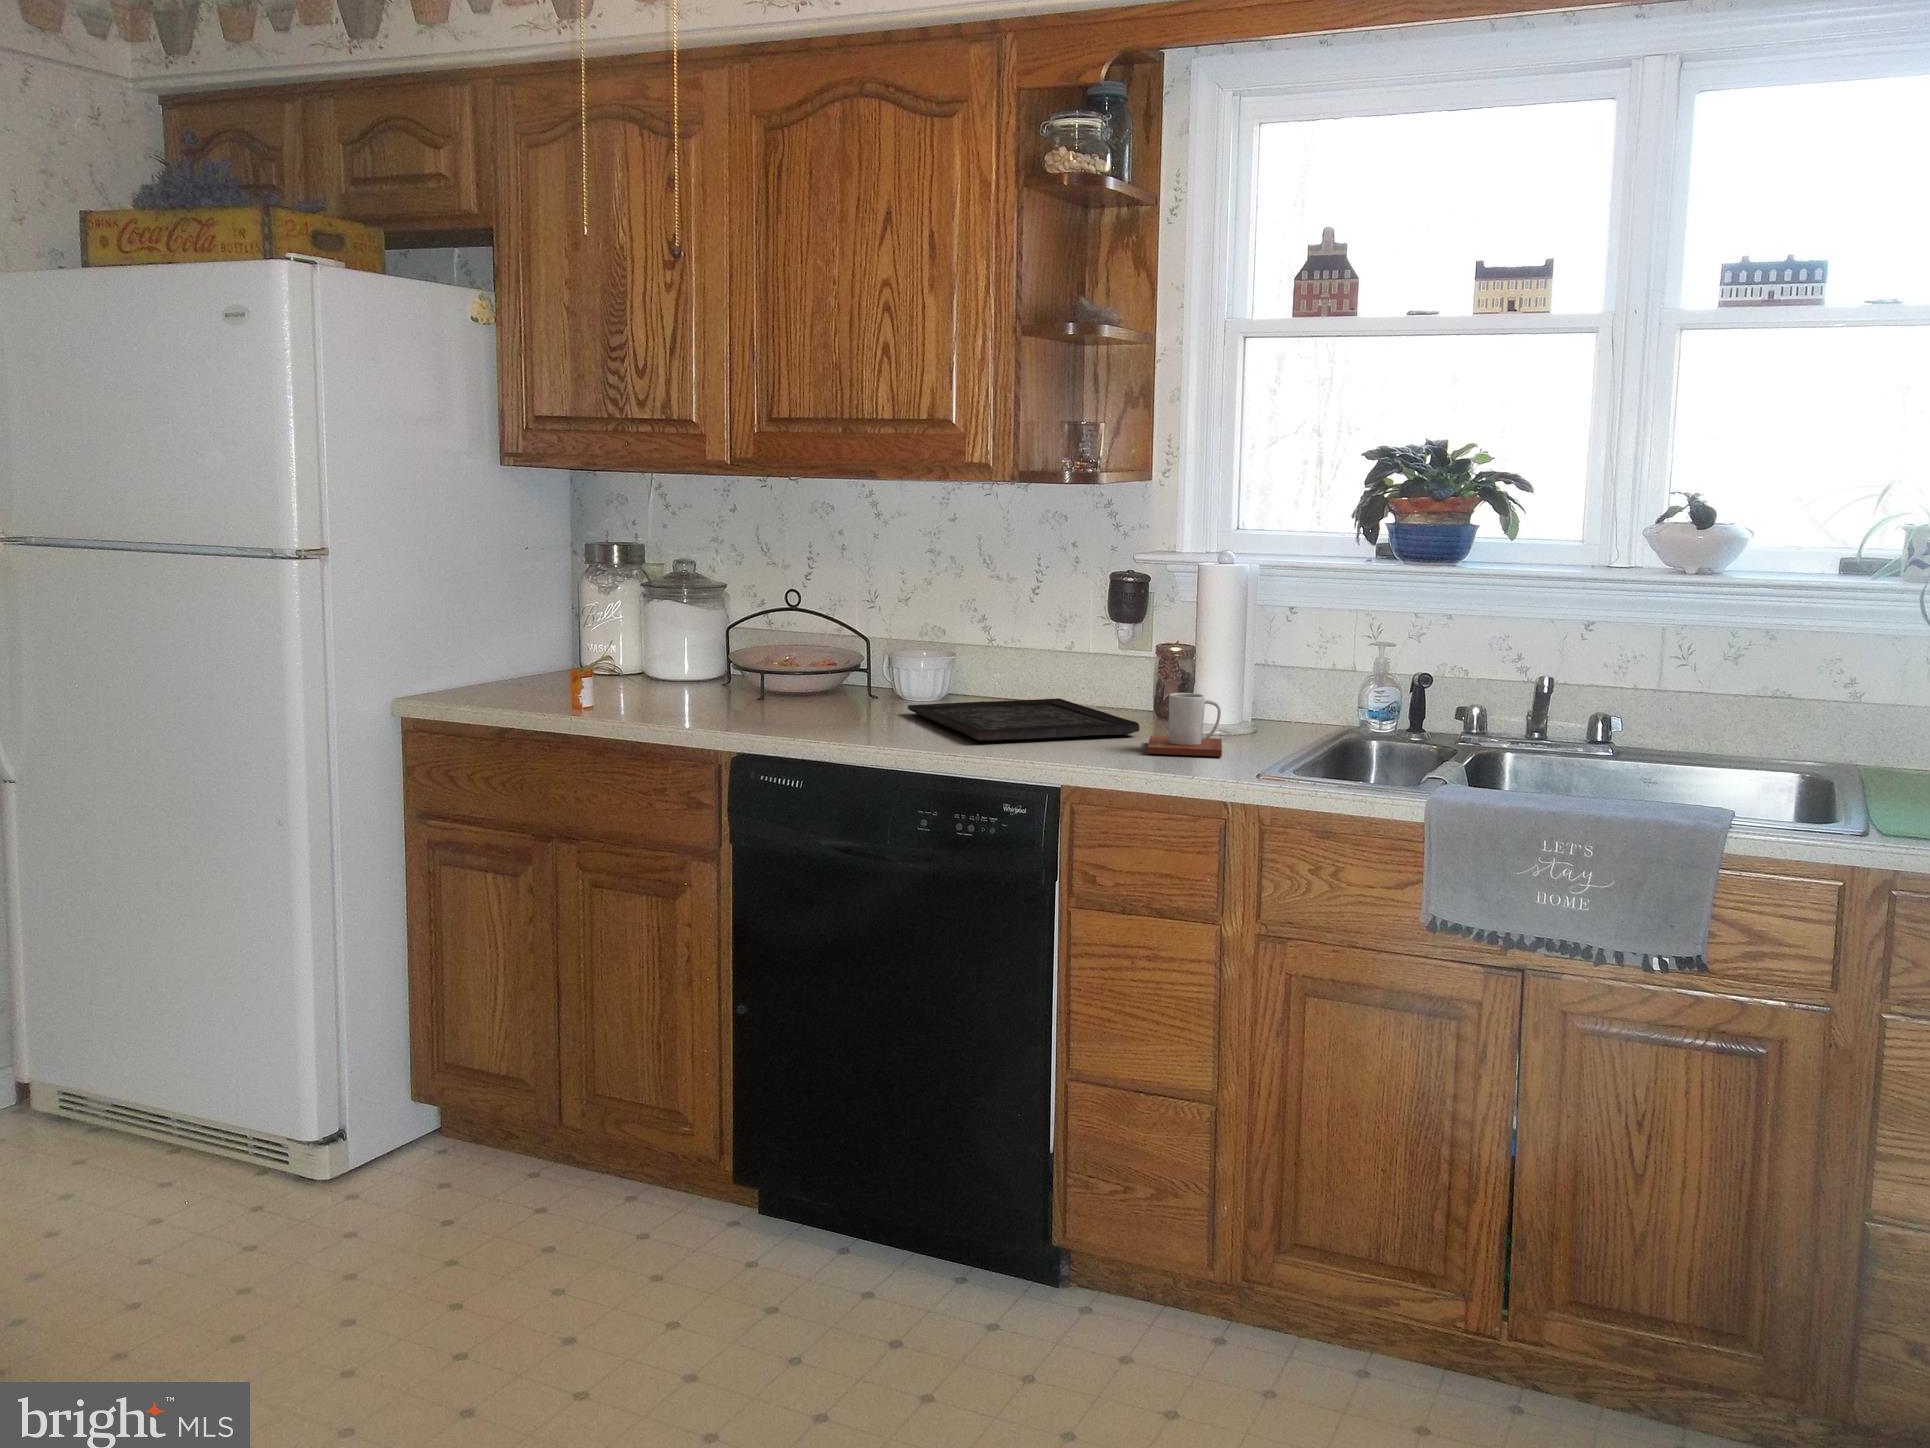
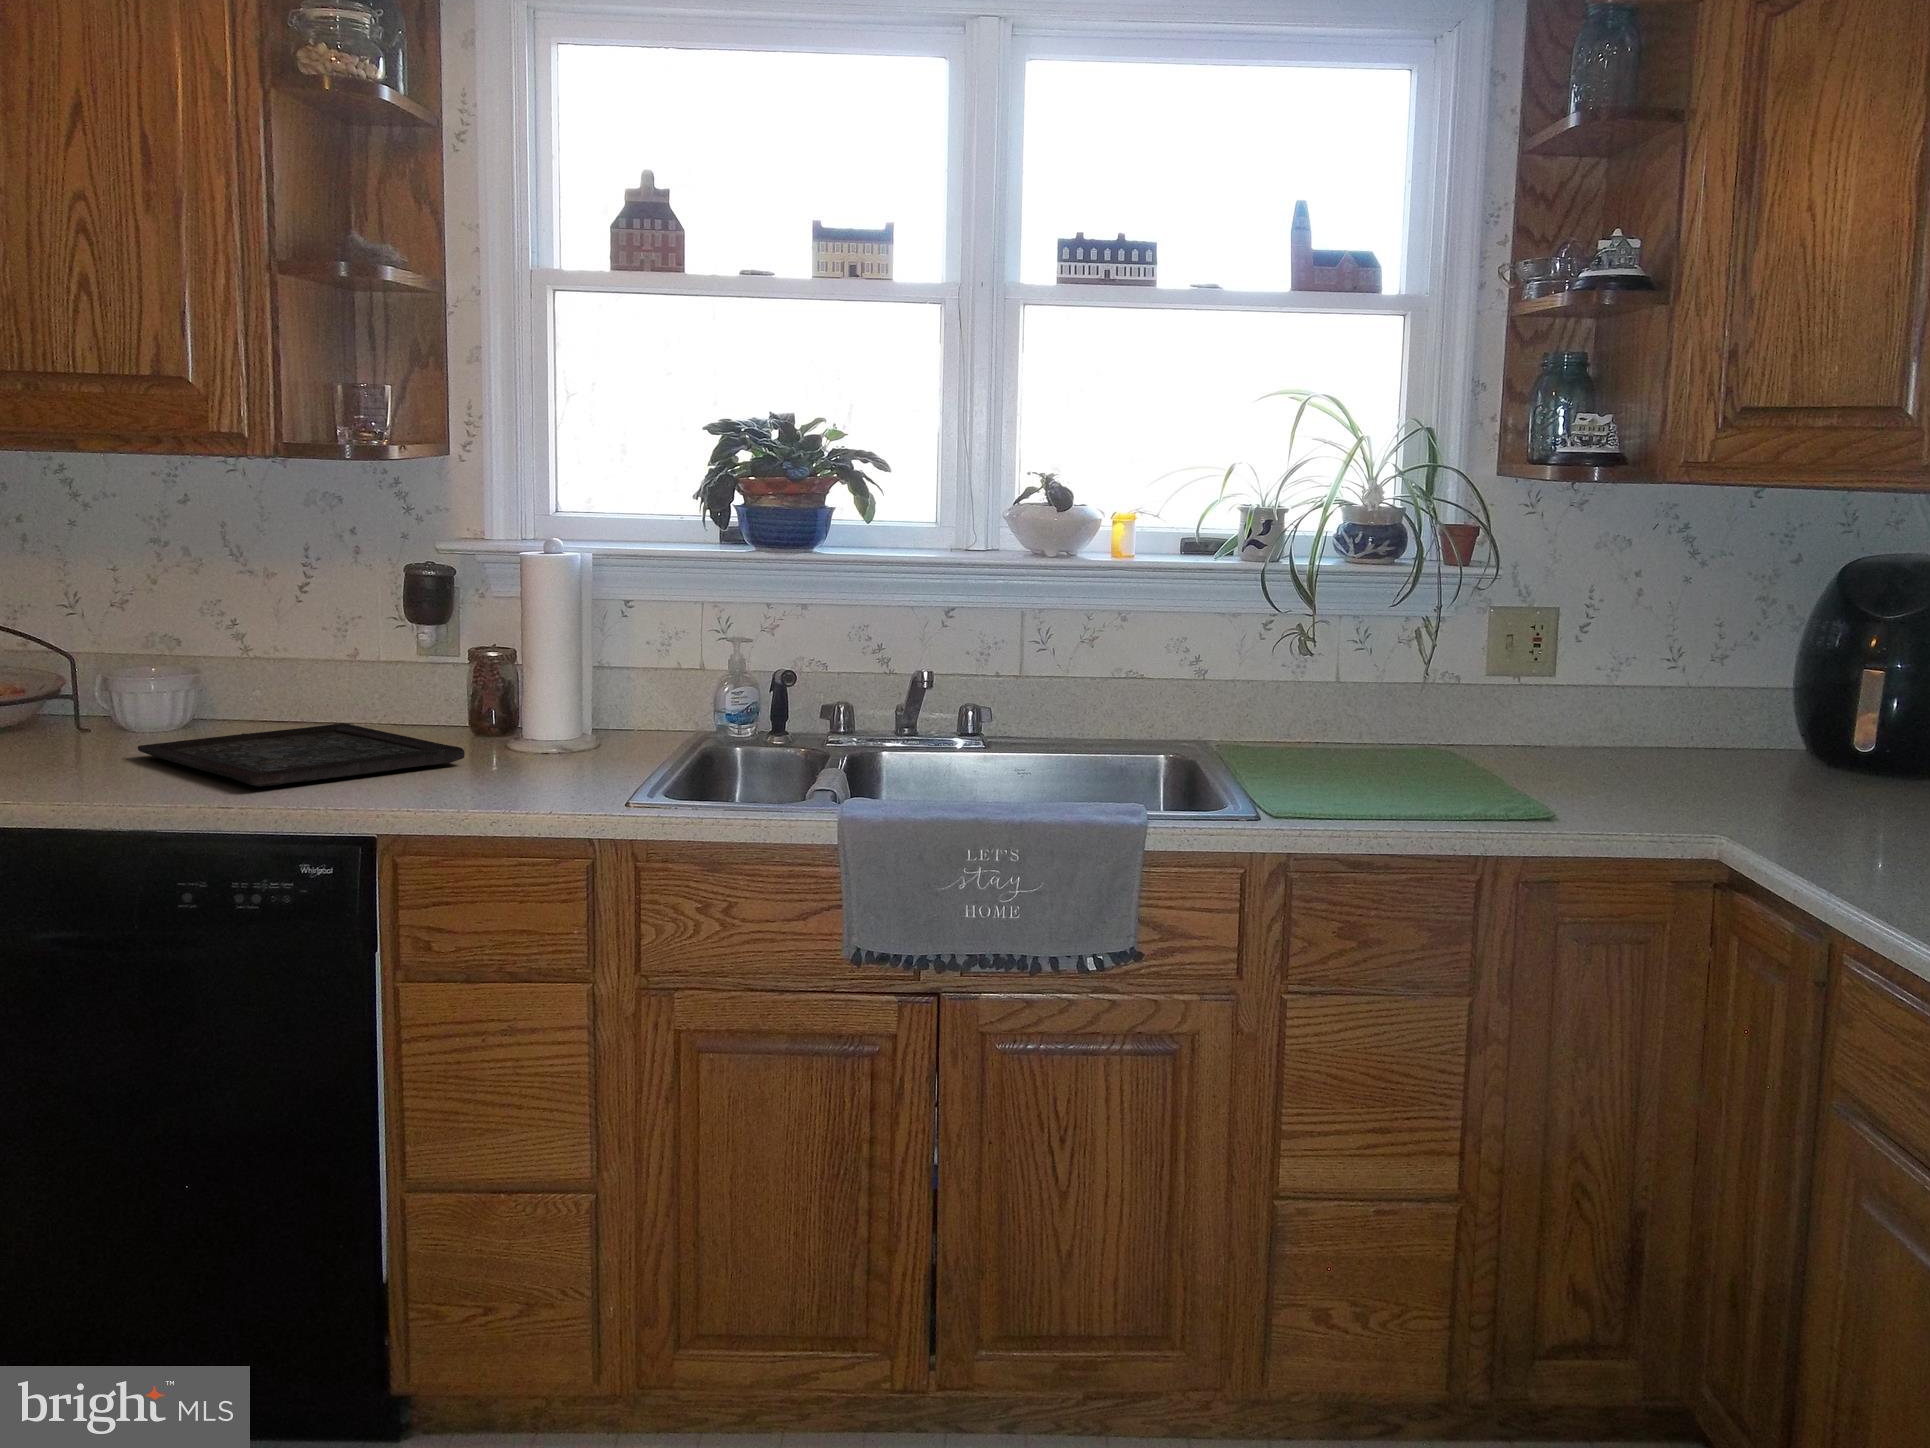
mug: present [1147,693,1222,757] -> none [482,709,579,786]

